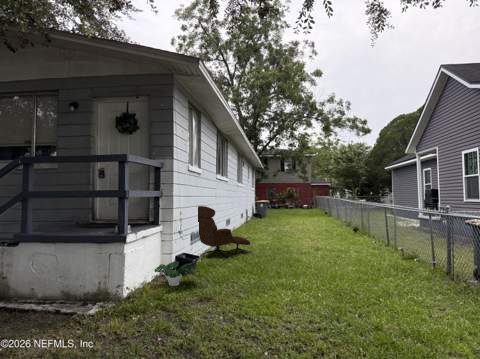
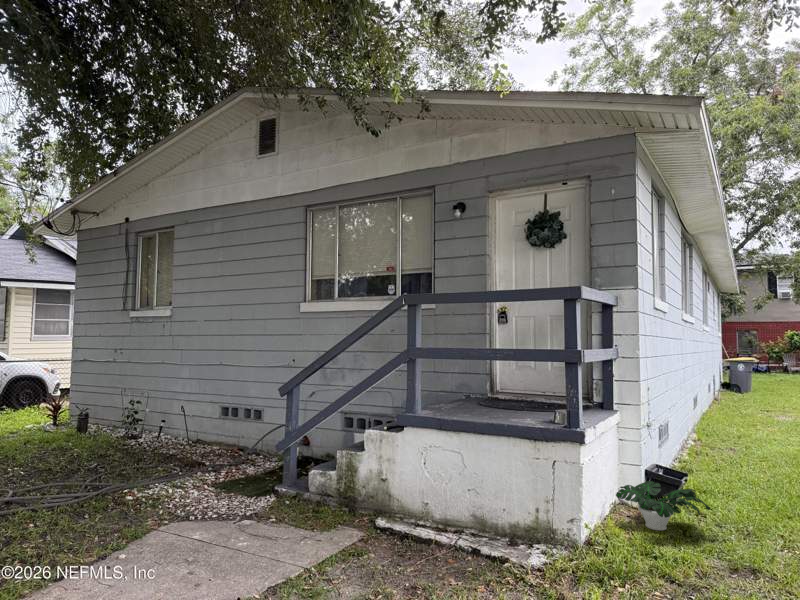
lounge chair: present [198,206,250,258] -> none [656,374,779,480]

